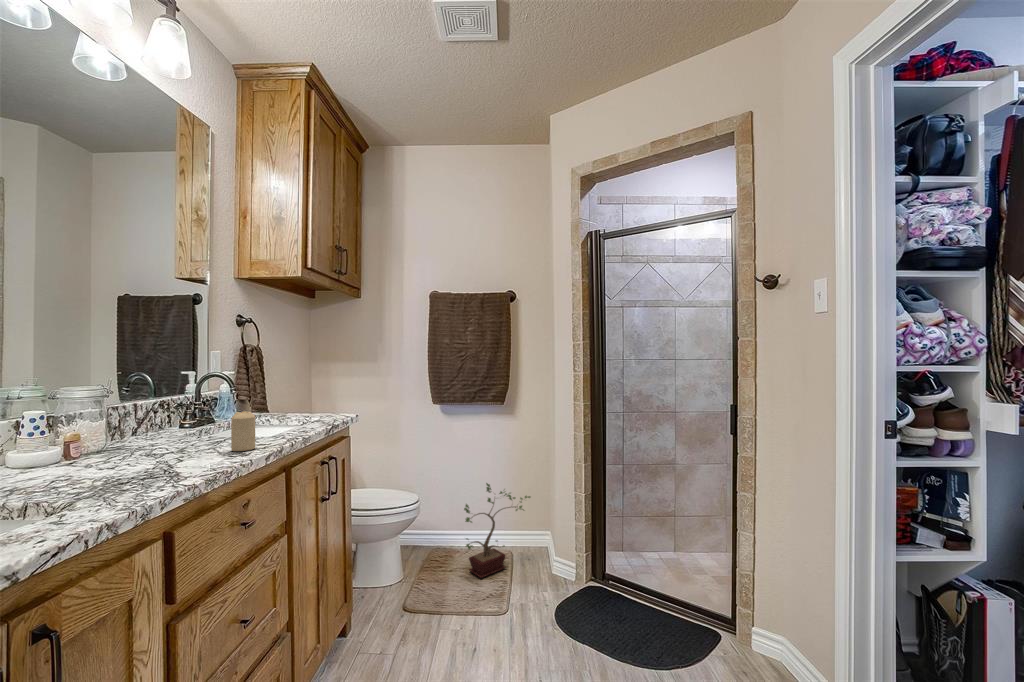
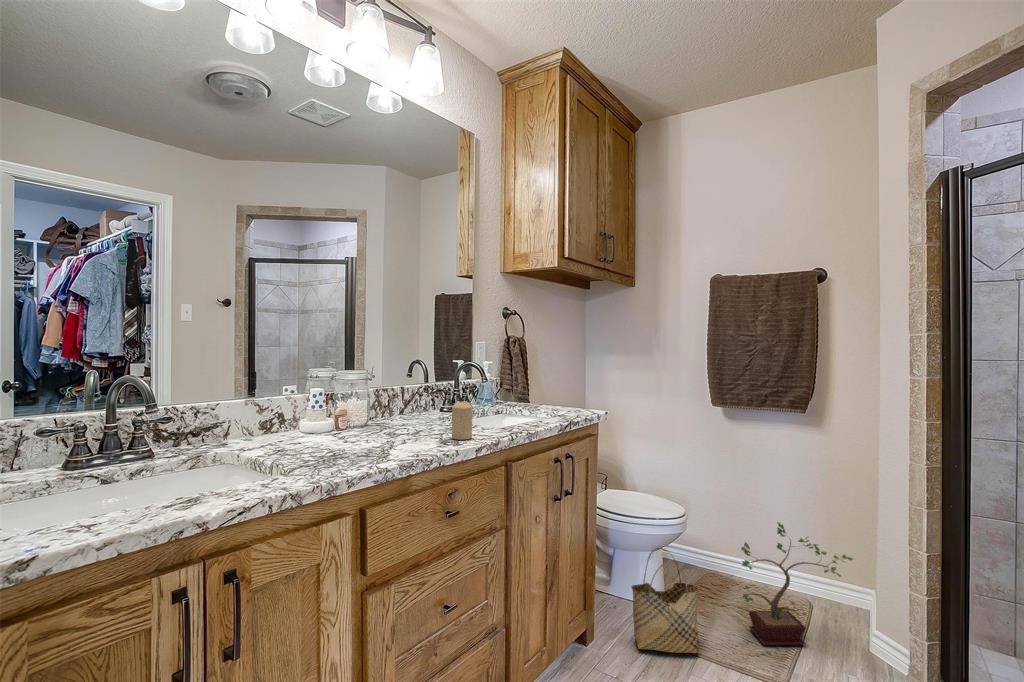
woven basket: none [384,525,439,618] -> present [632,548,699,653]

